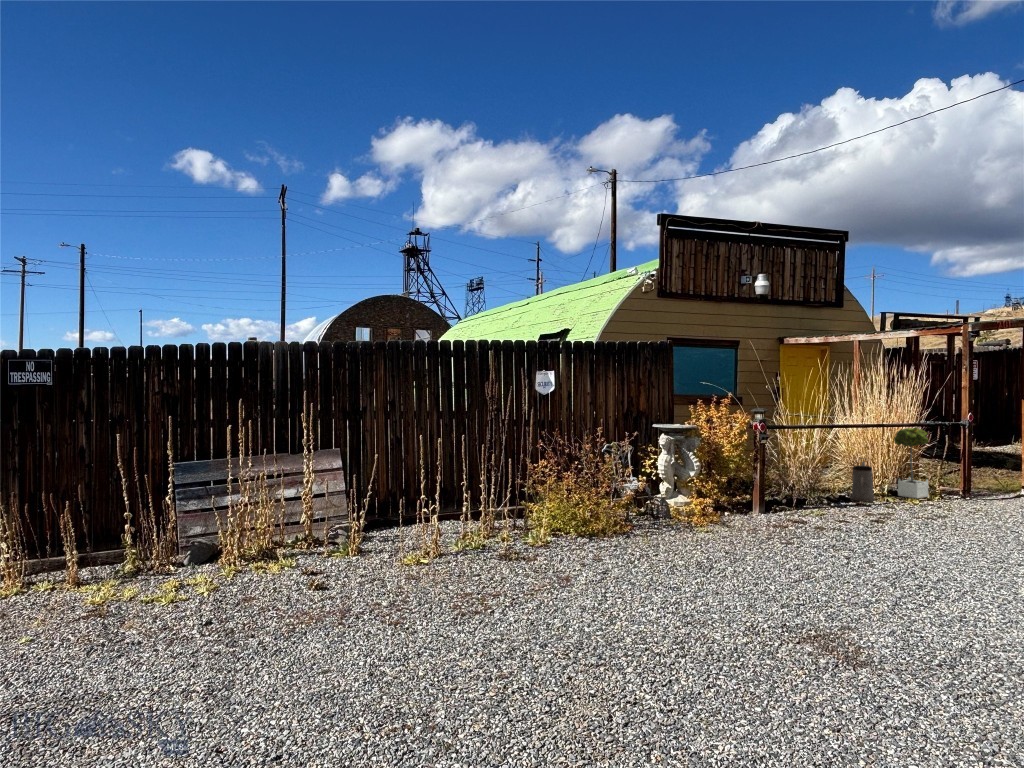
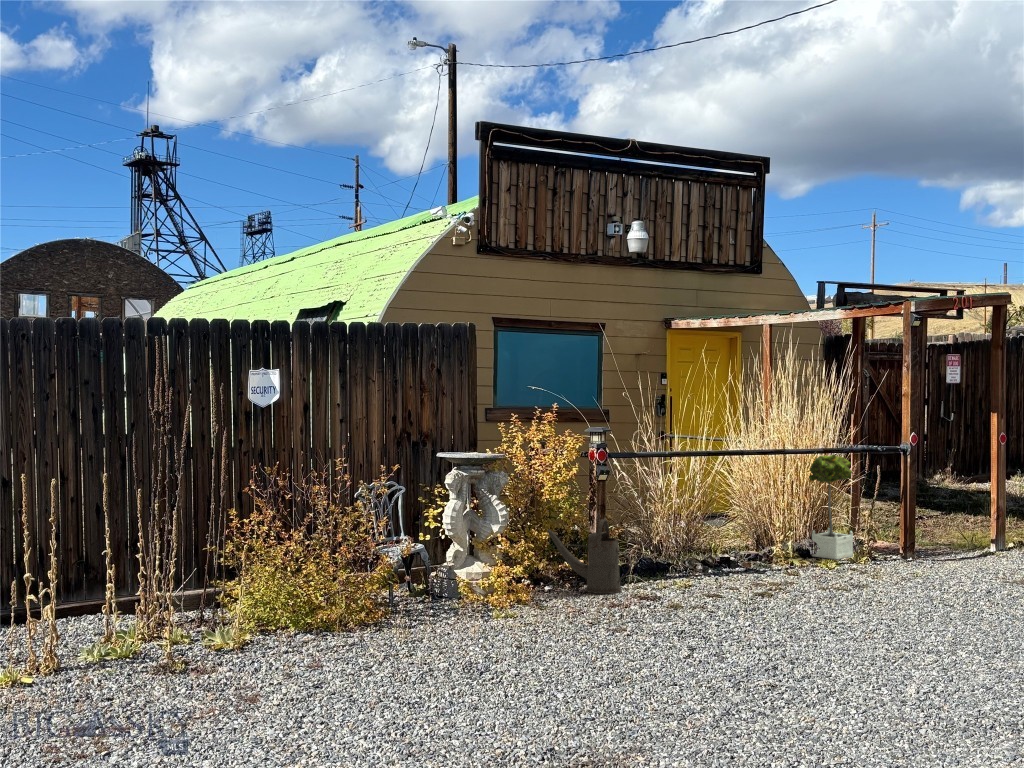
watering can: present [851,461,875,501] -> present [547,519,632,594]

